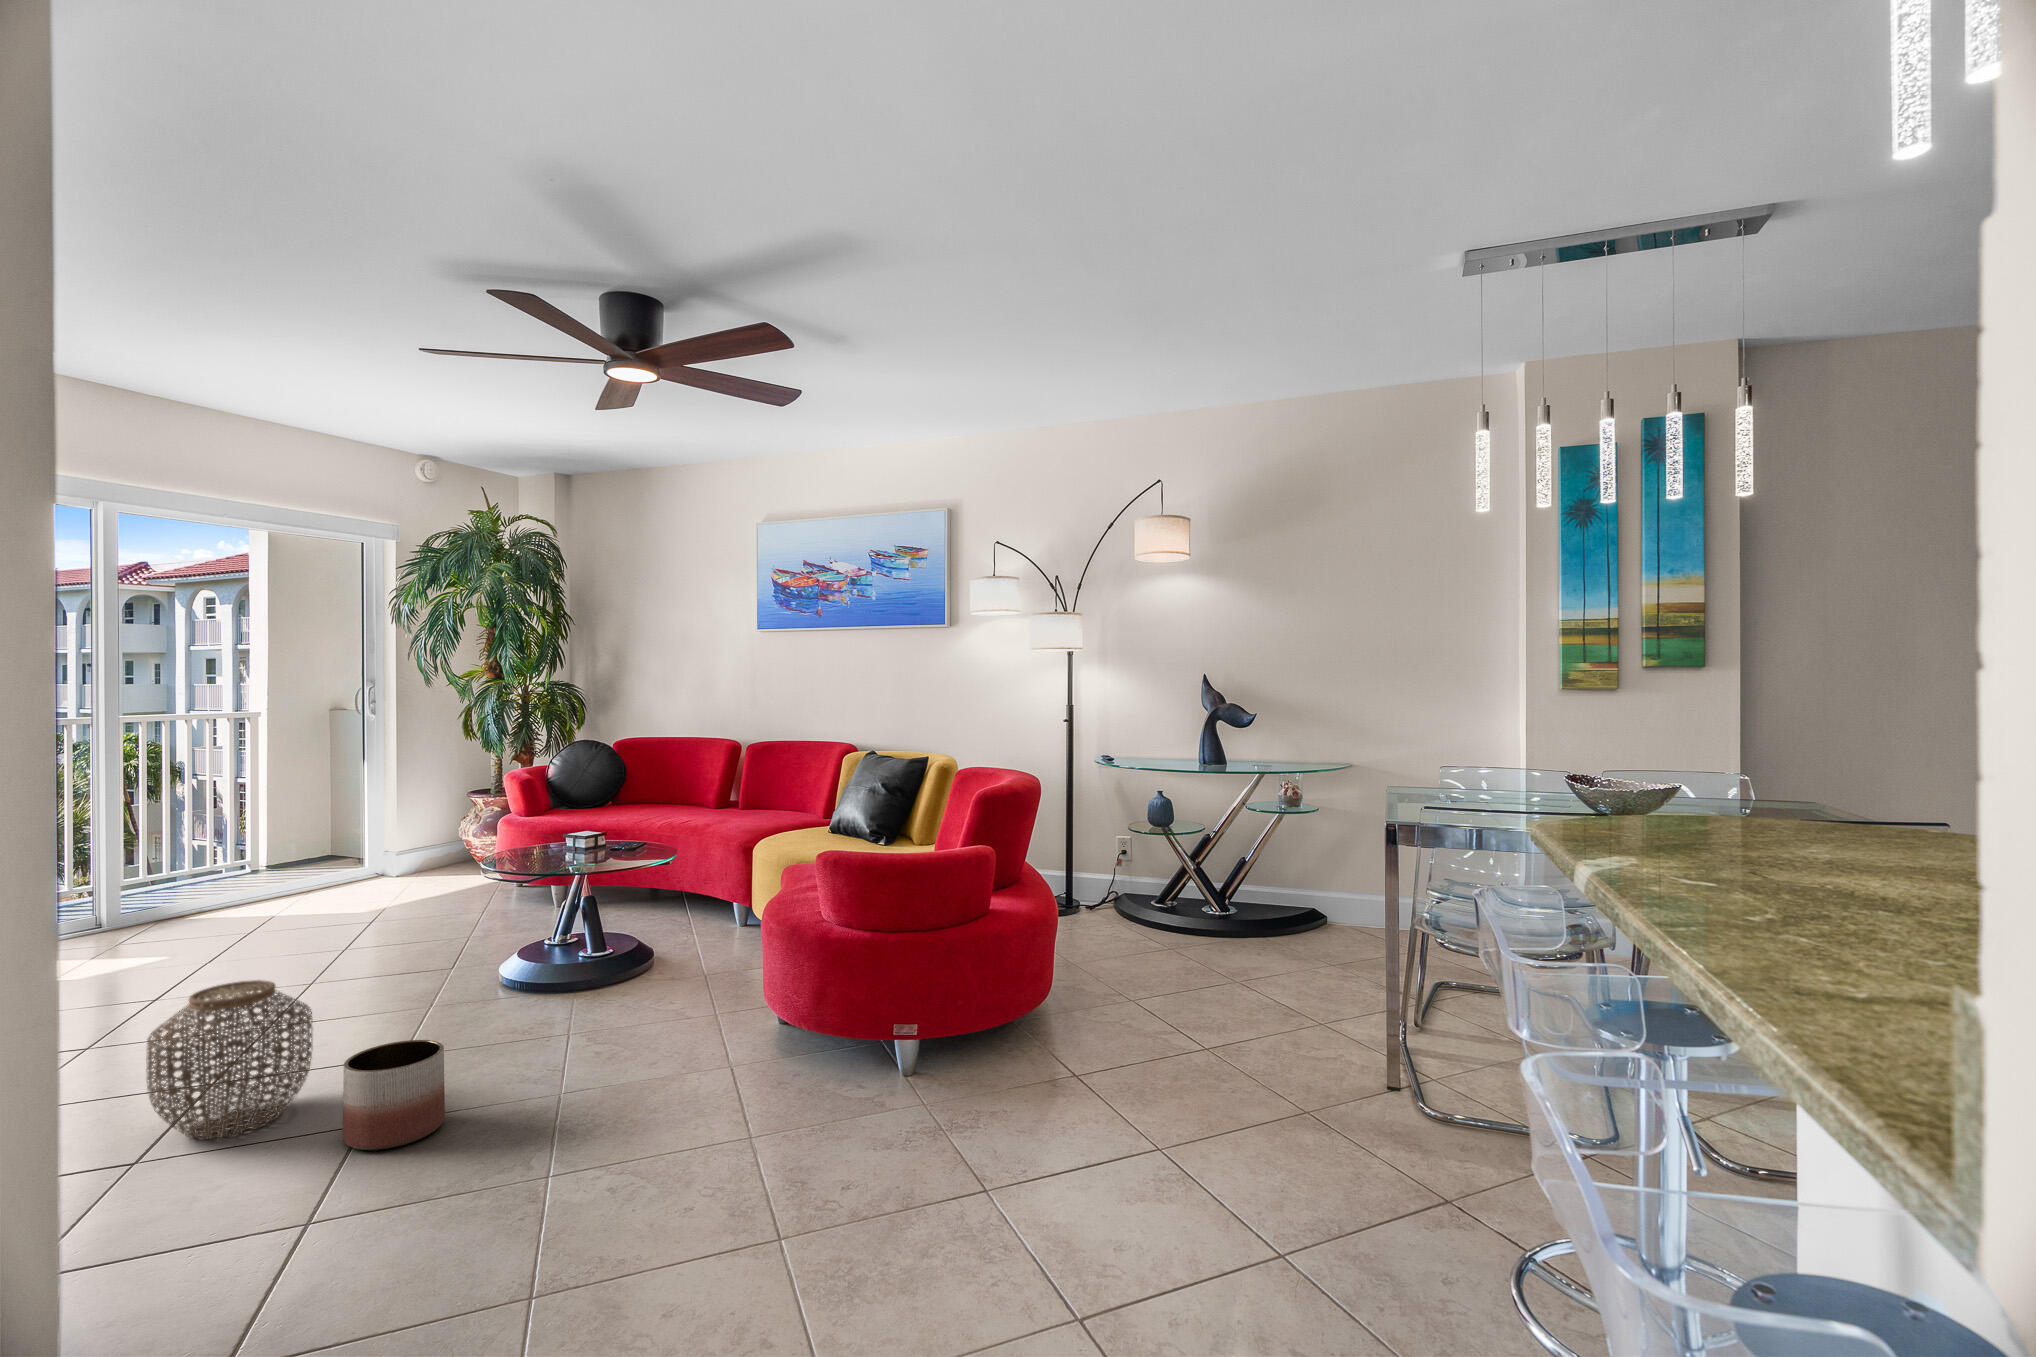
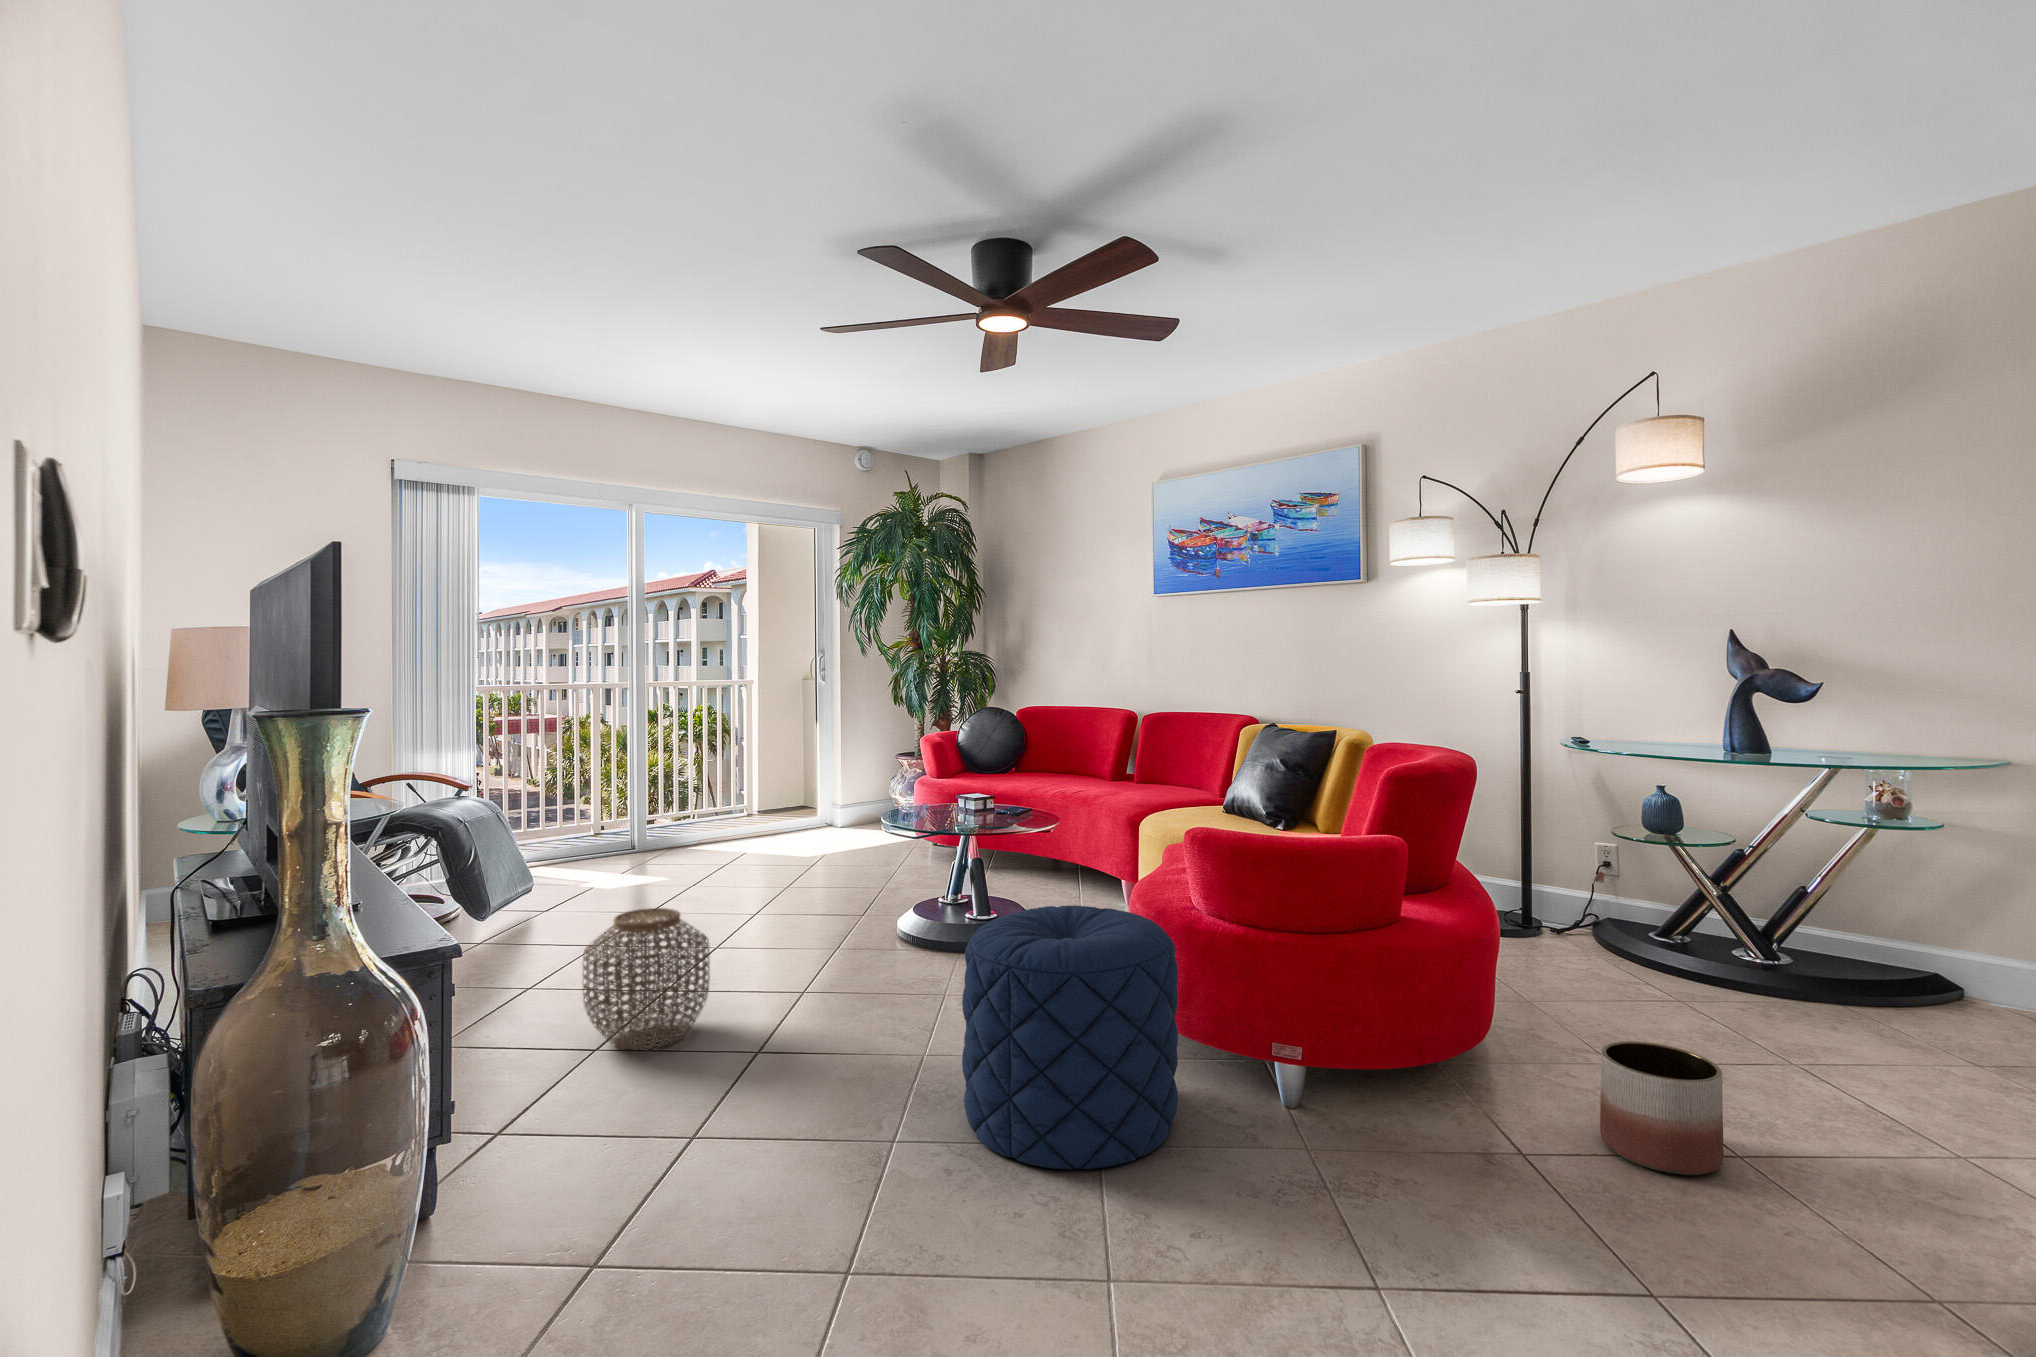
pouf: none [624,928,819,1155] -> present [962,905,1178,1169]
planter: present [343,1040,445,1150] -> present [1600,1041,1724,1175]

